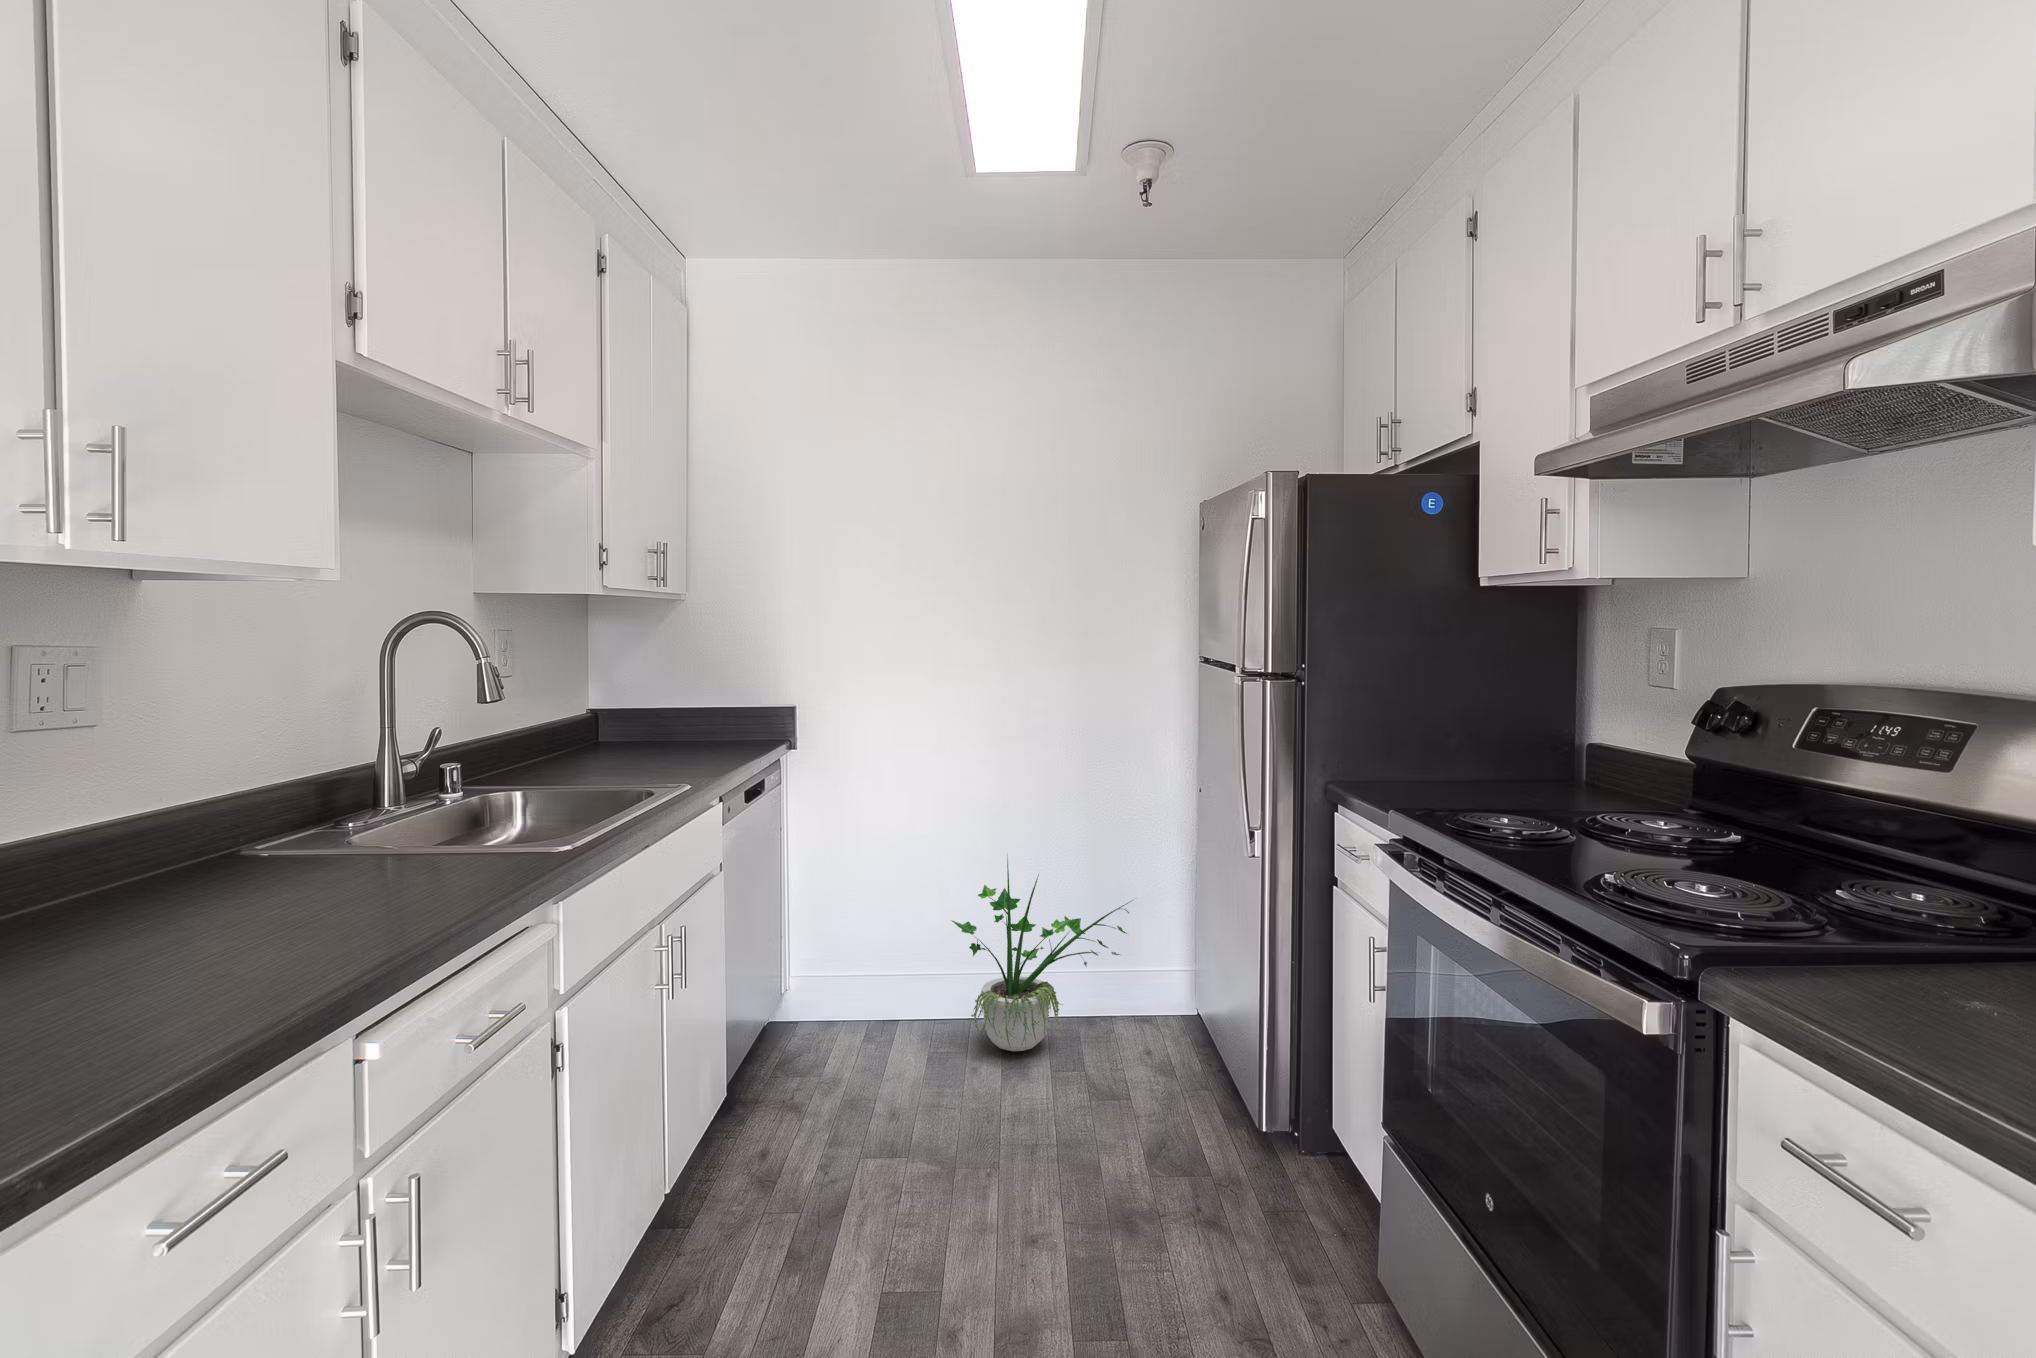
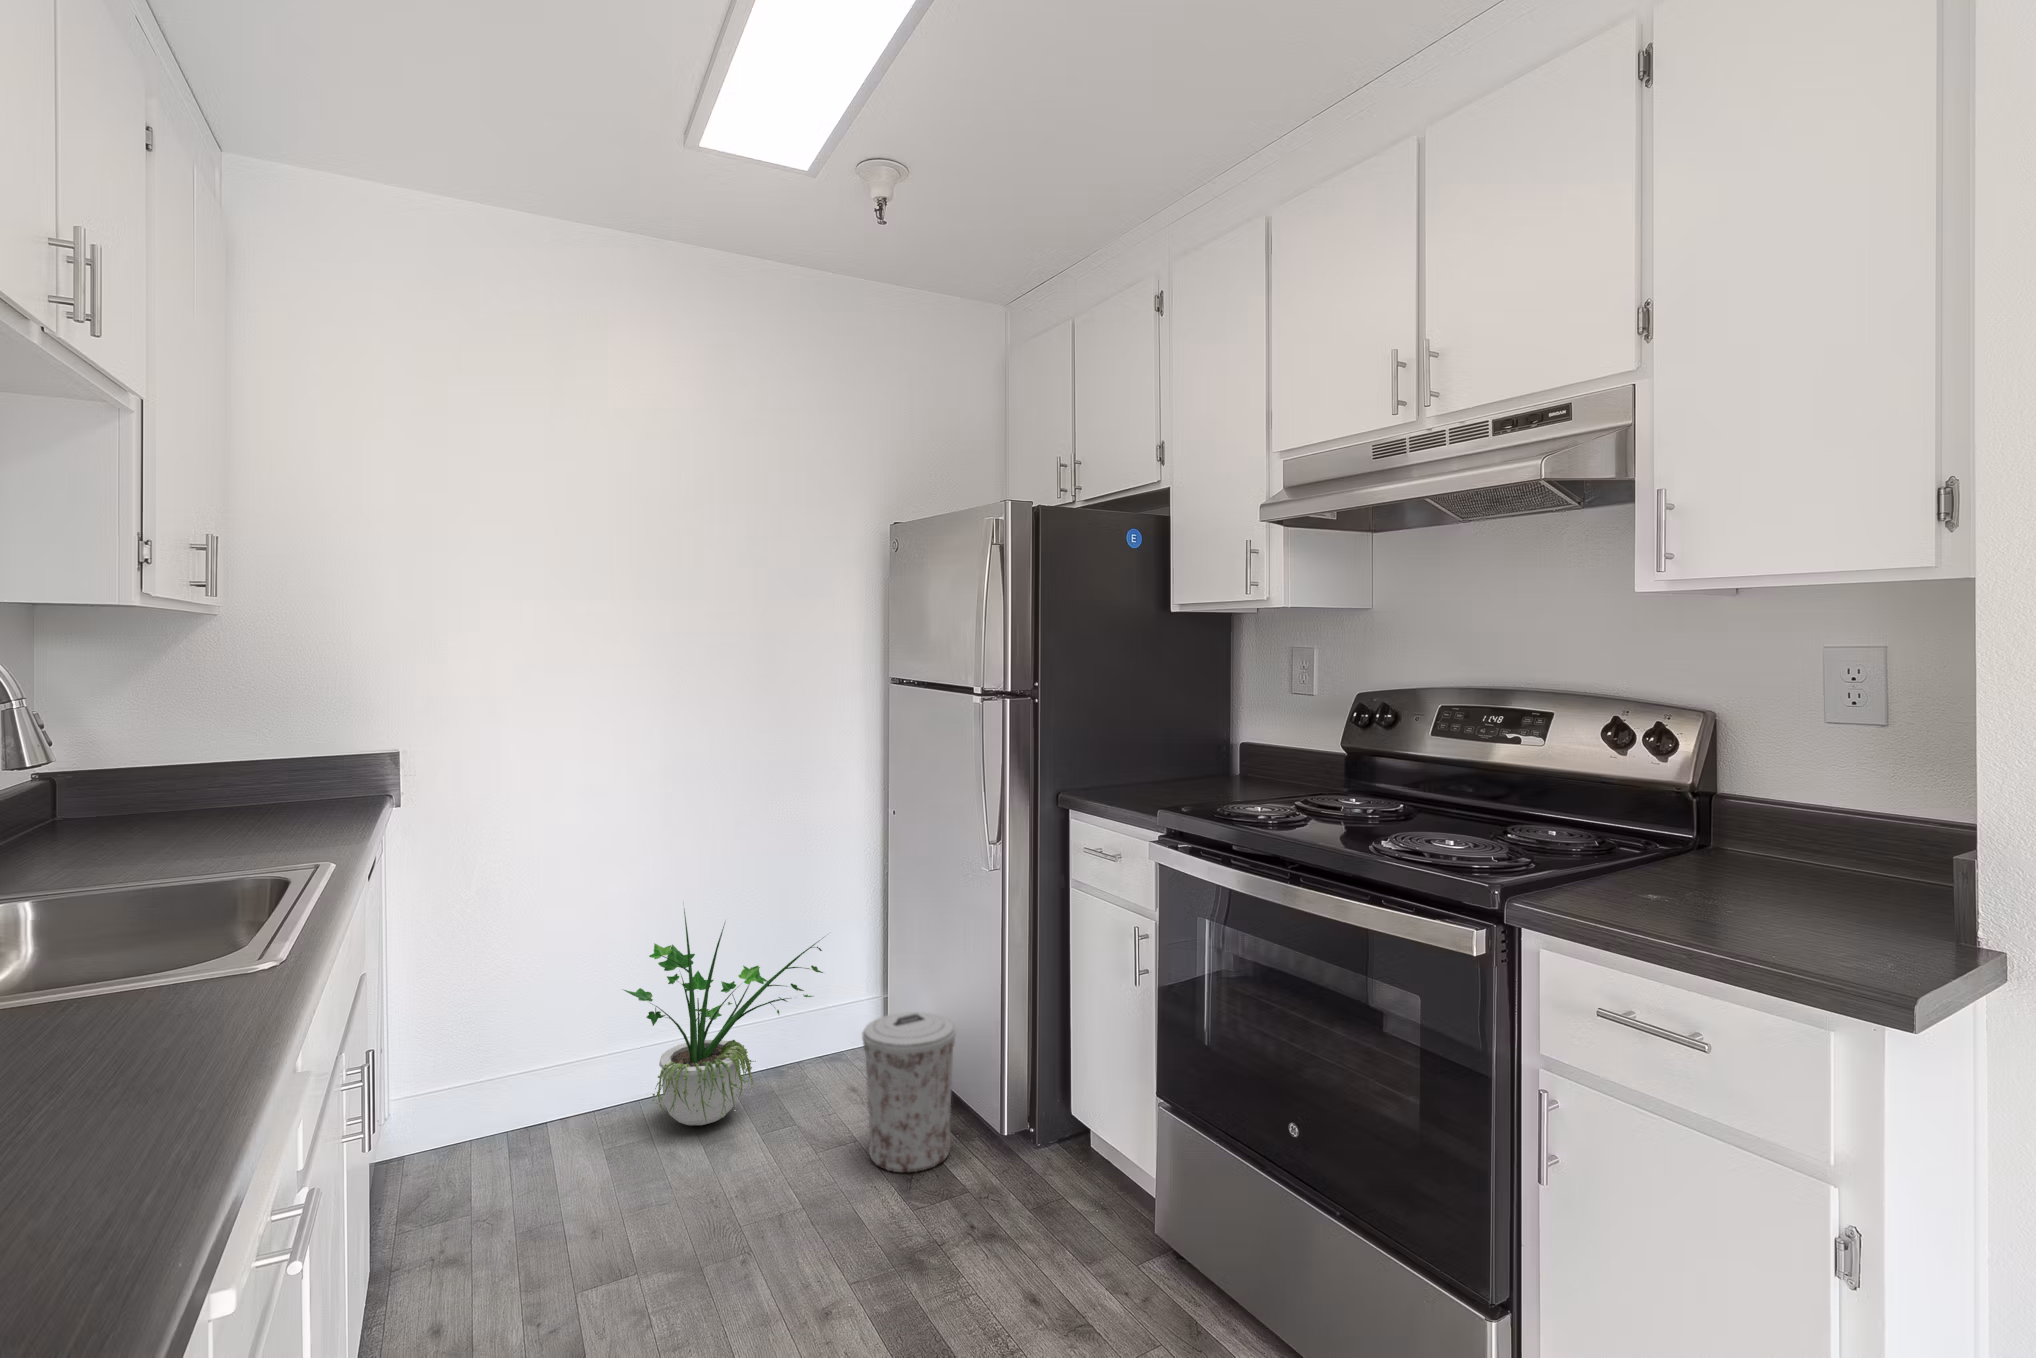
trash can: none [1132,985,1225,1141] -> present [862,1012,956,1172]

